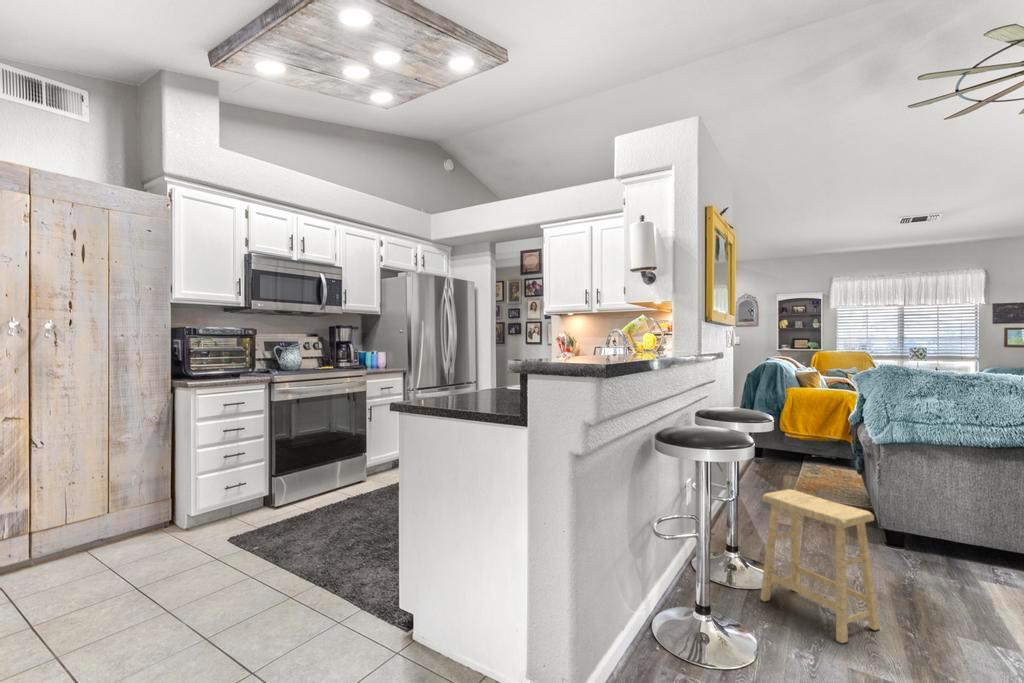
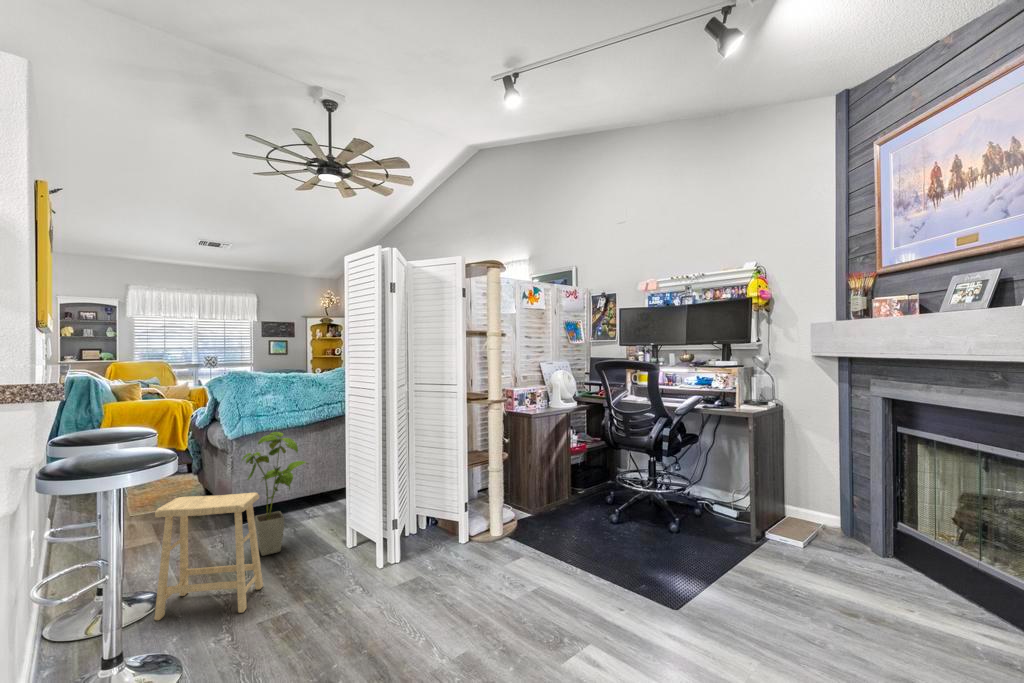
house plant: none [874,445,979,600] -> present [242,432,308,556]

